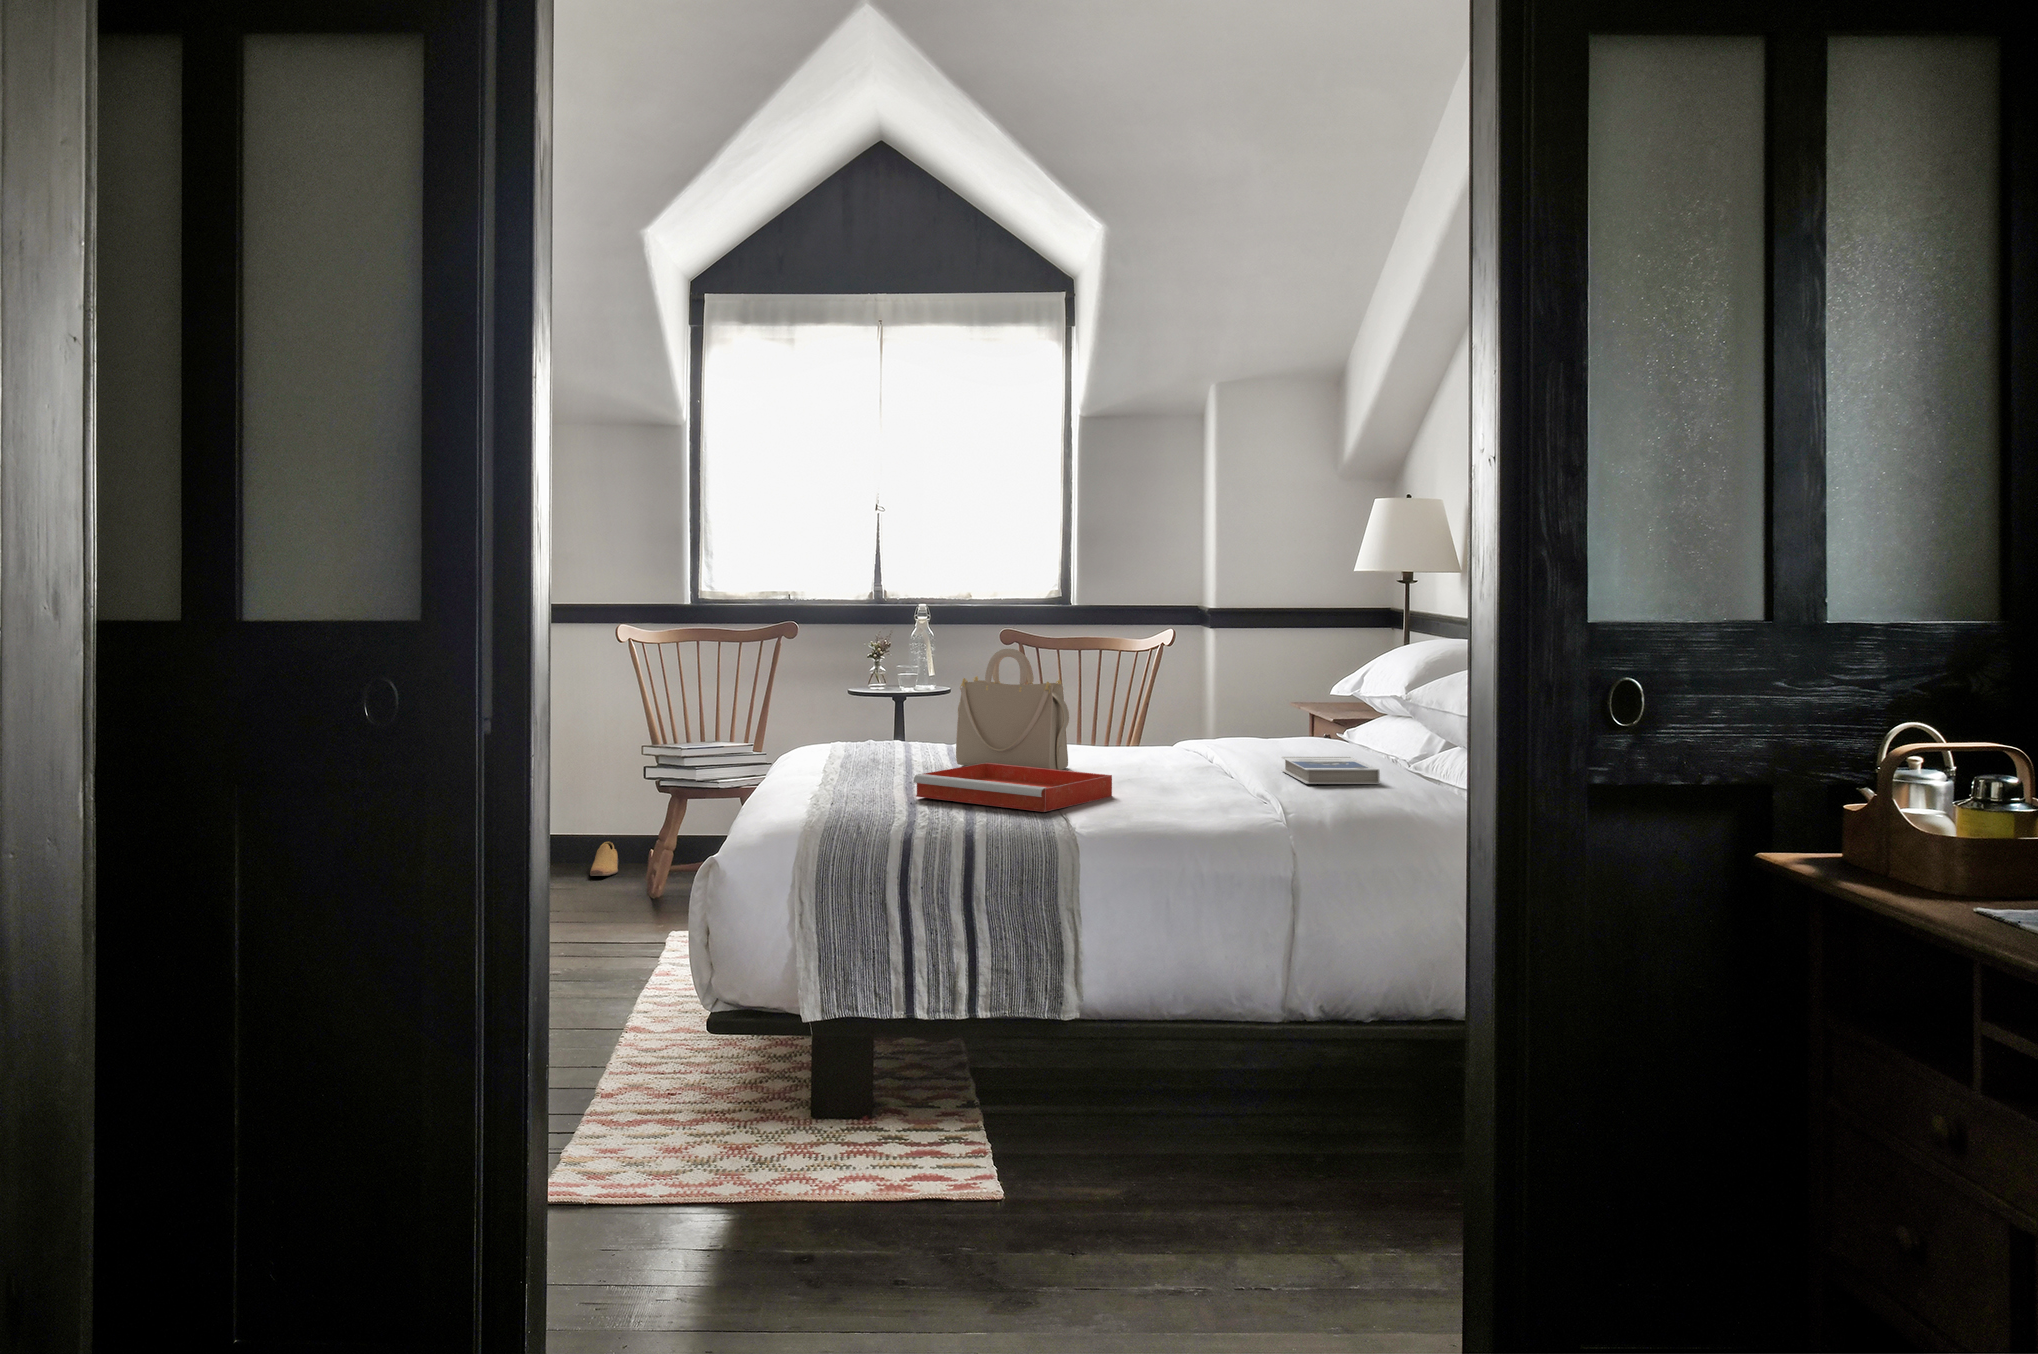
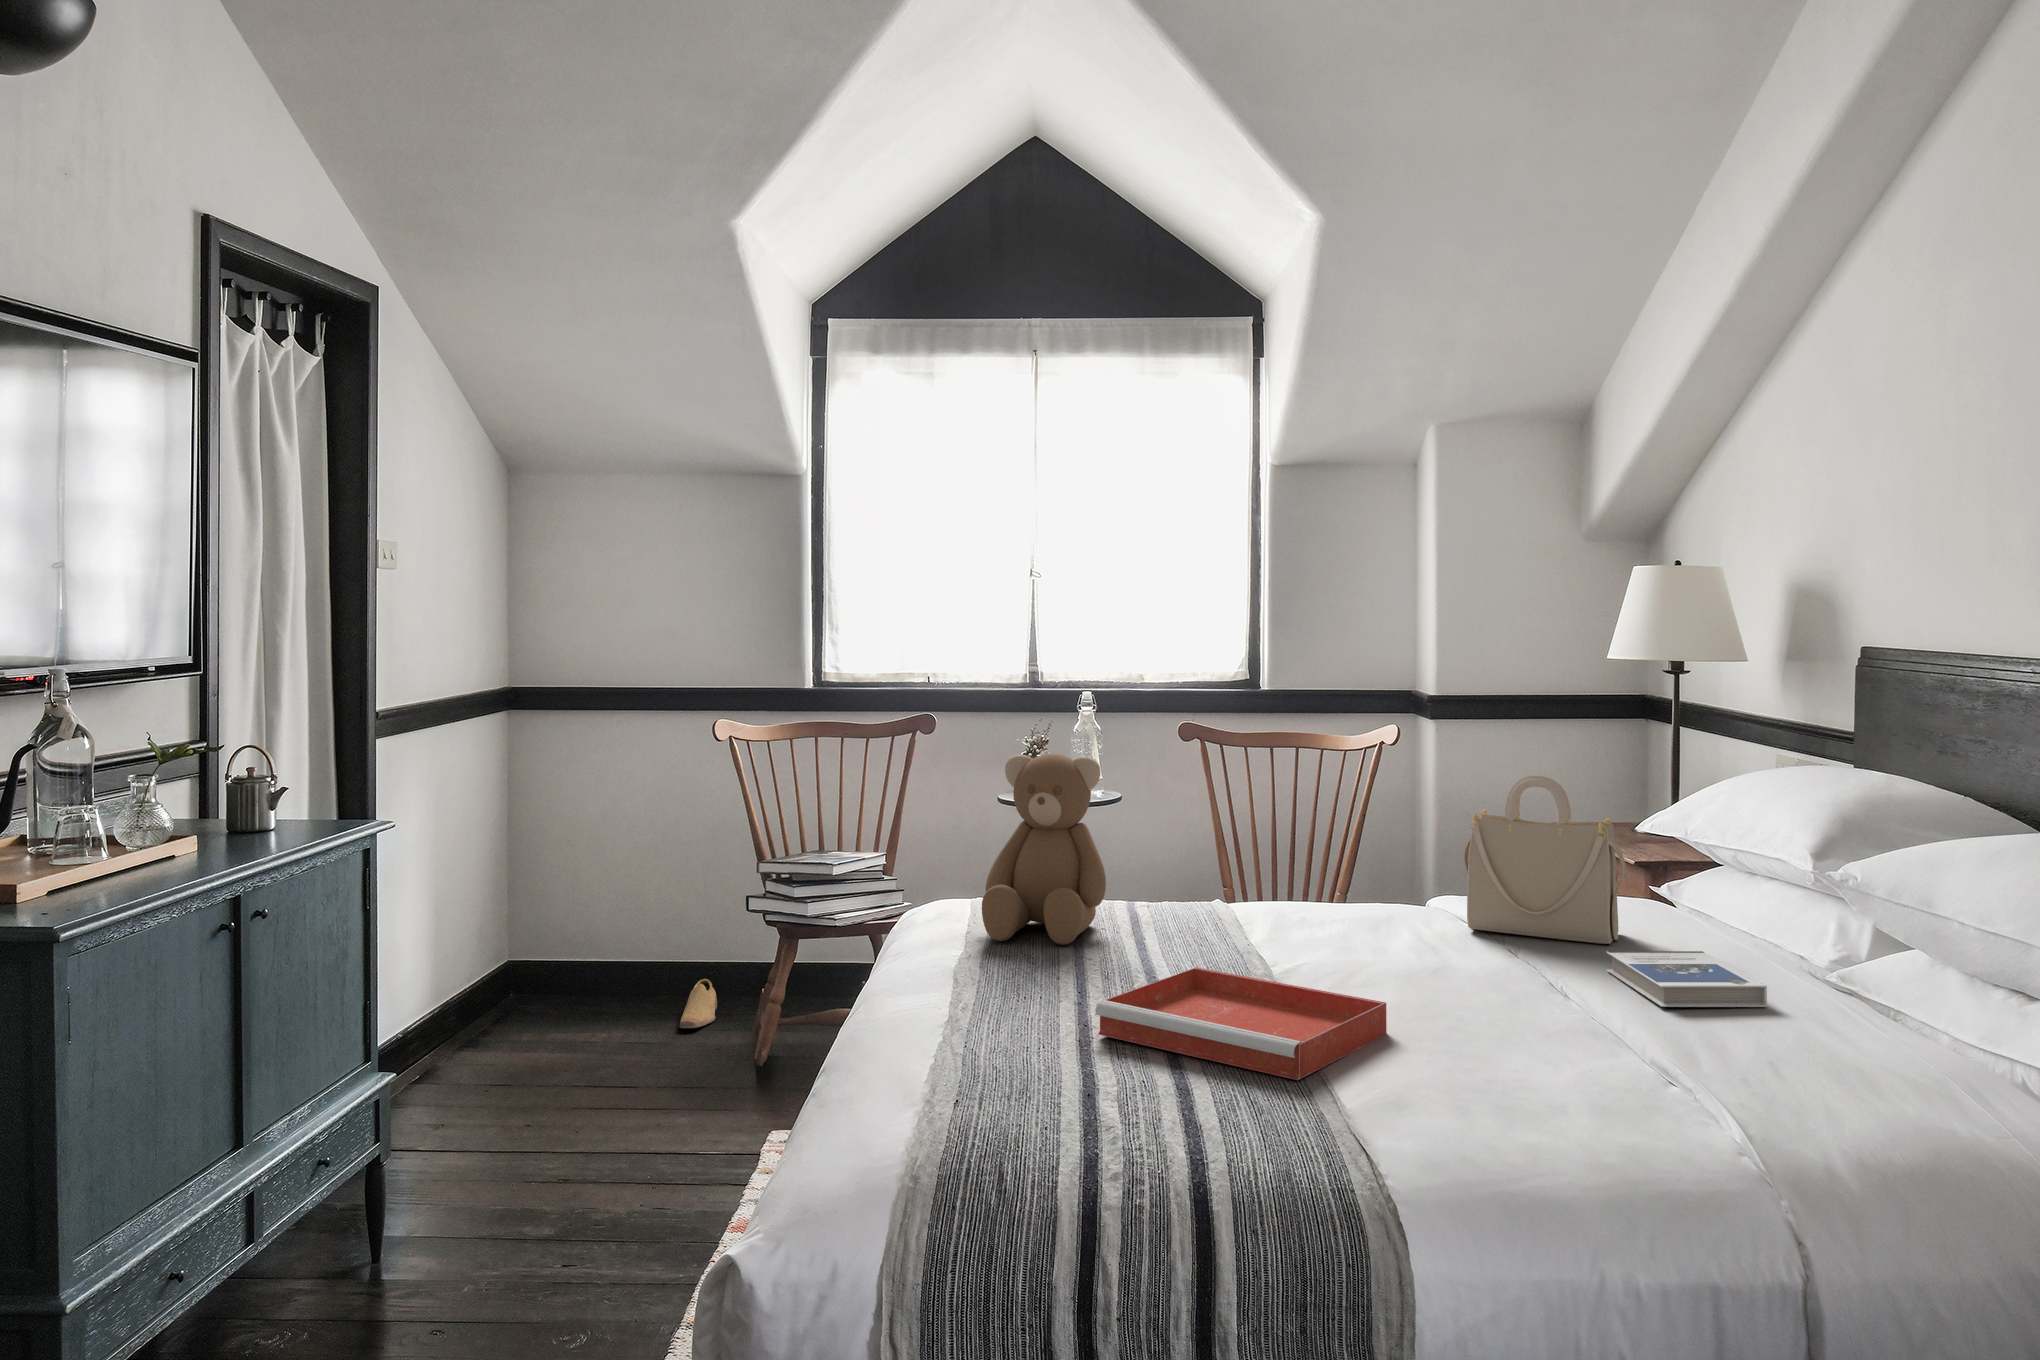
teddy bear: none [836,628,928,763] -> present [982,754,1106,945]
handbag: present [956,649,1069,770] -> present [1464,776,1626,944]

